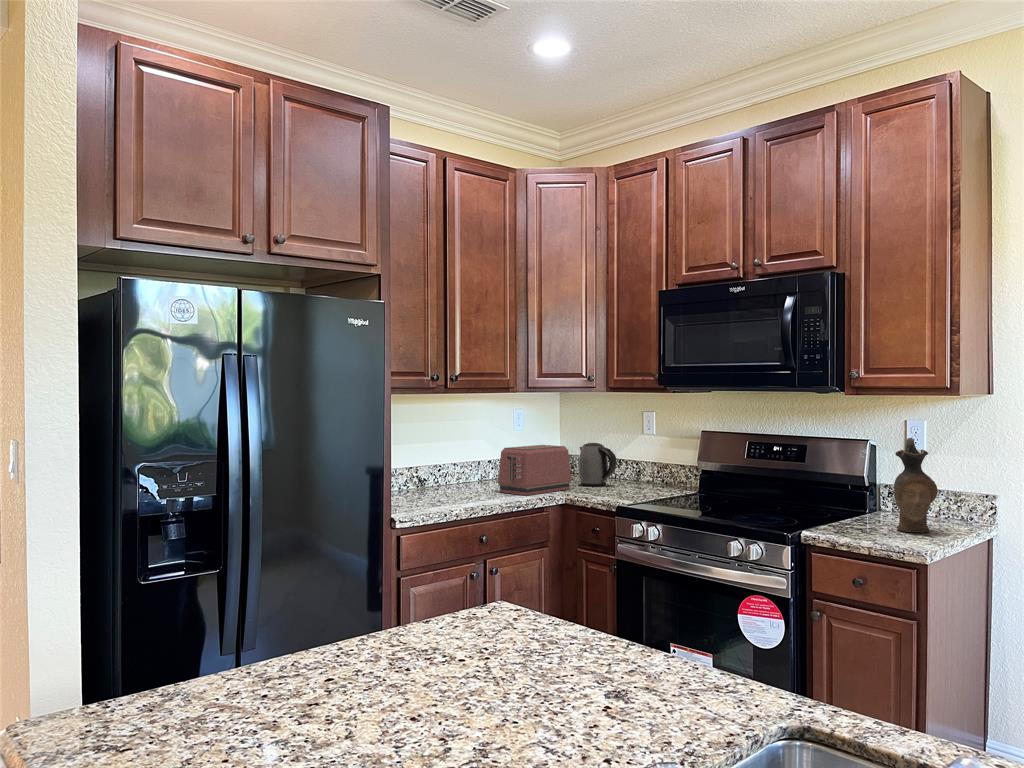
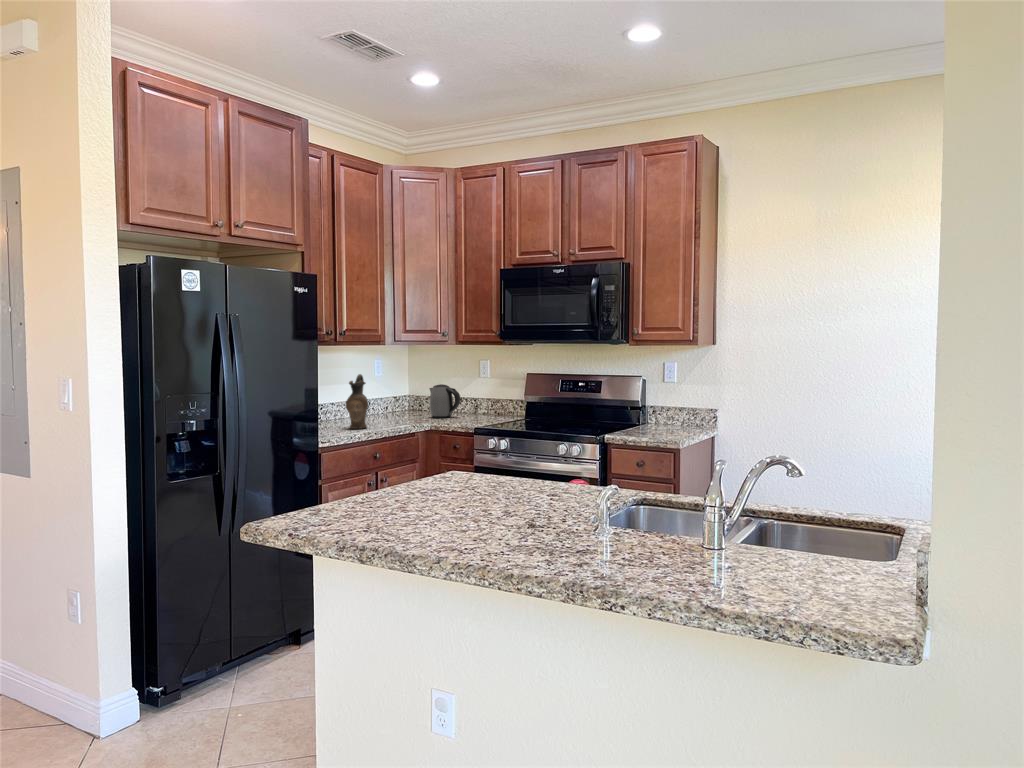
ceramic pitcher: present [894,438,937,532] -> present [346,374,368,429]
toaster: present [498,445,571,495] -> none [372,387,428,425]

